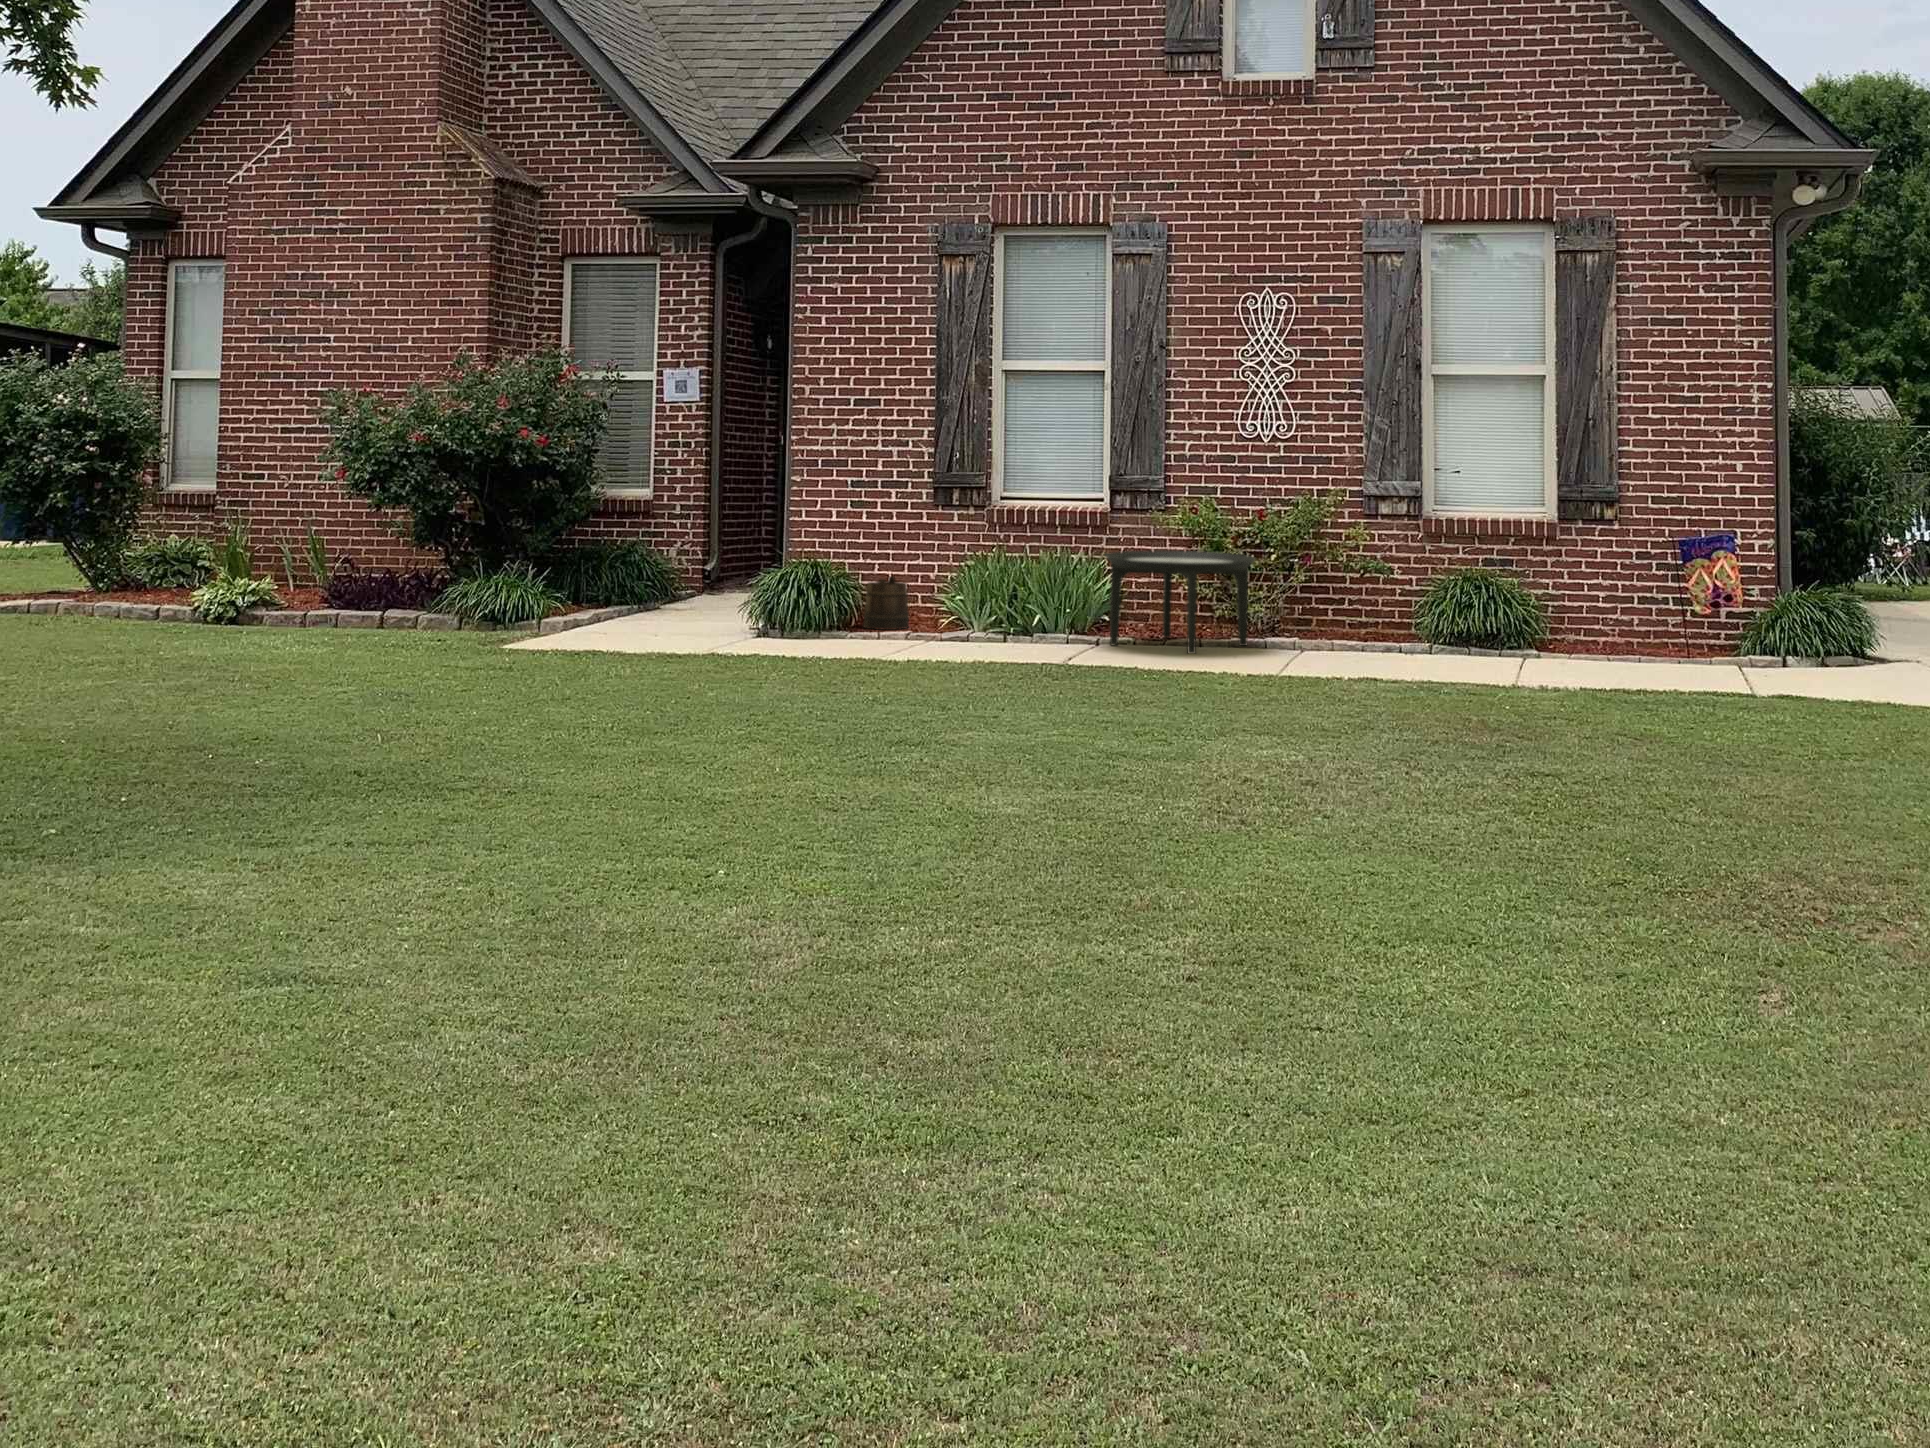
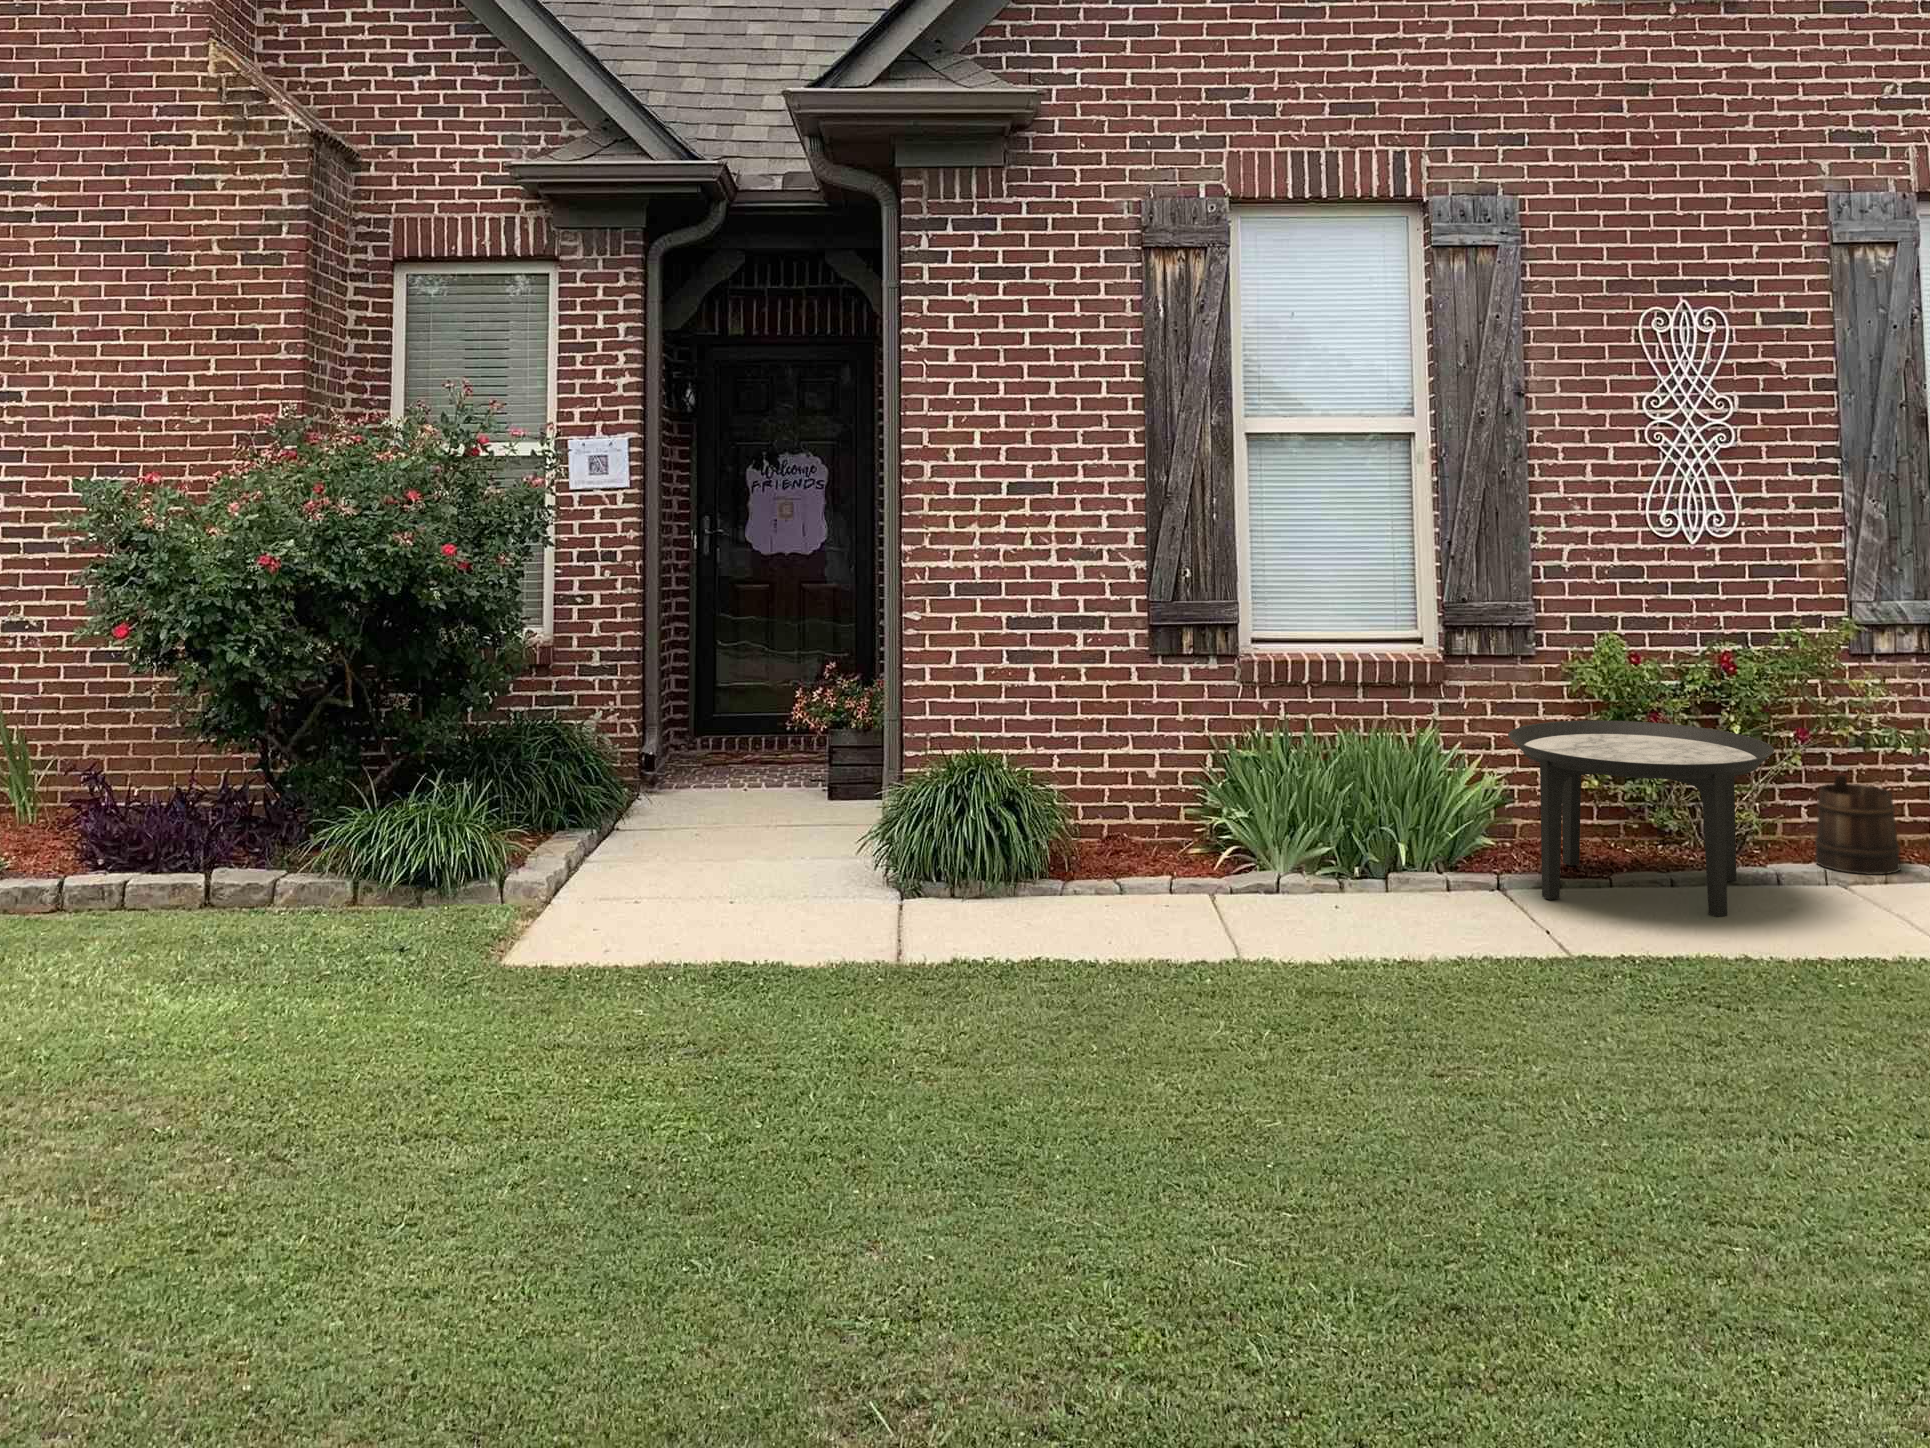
bucket: present [863,576,909,630] -> present [1815,775,1900,875]

